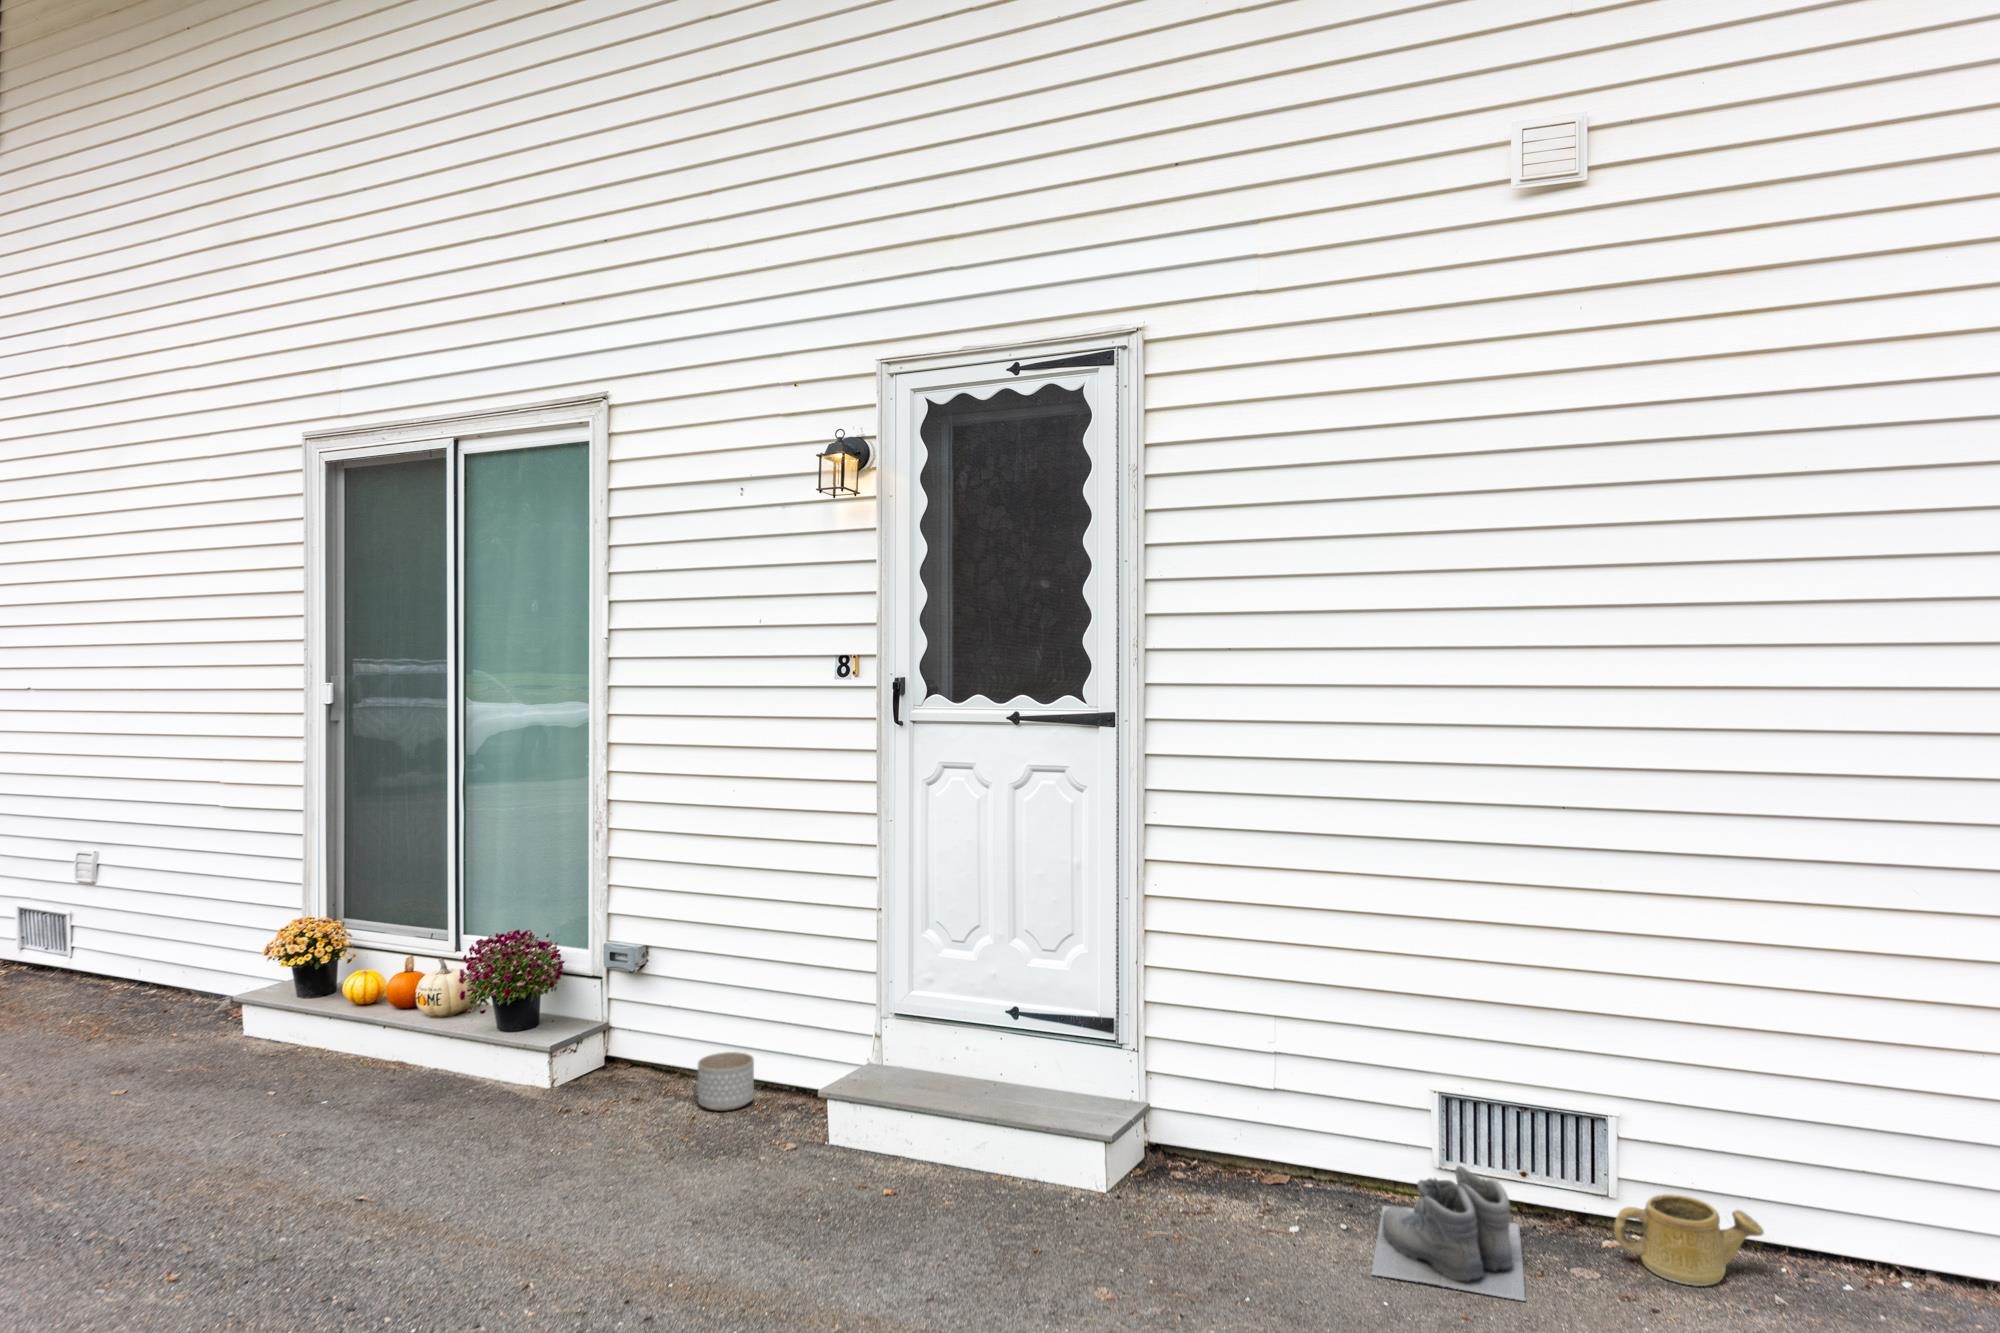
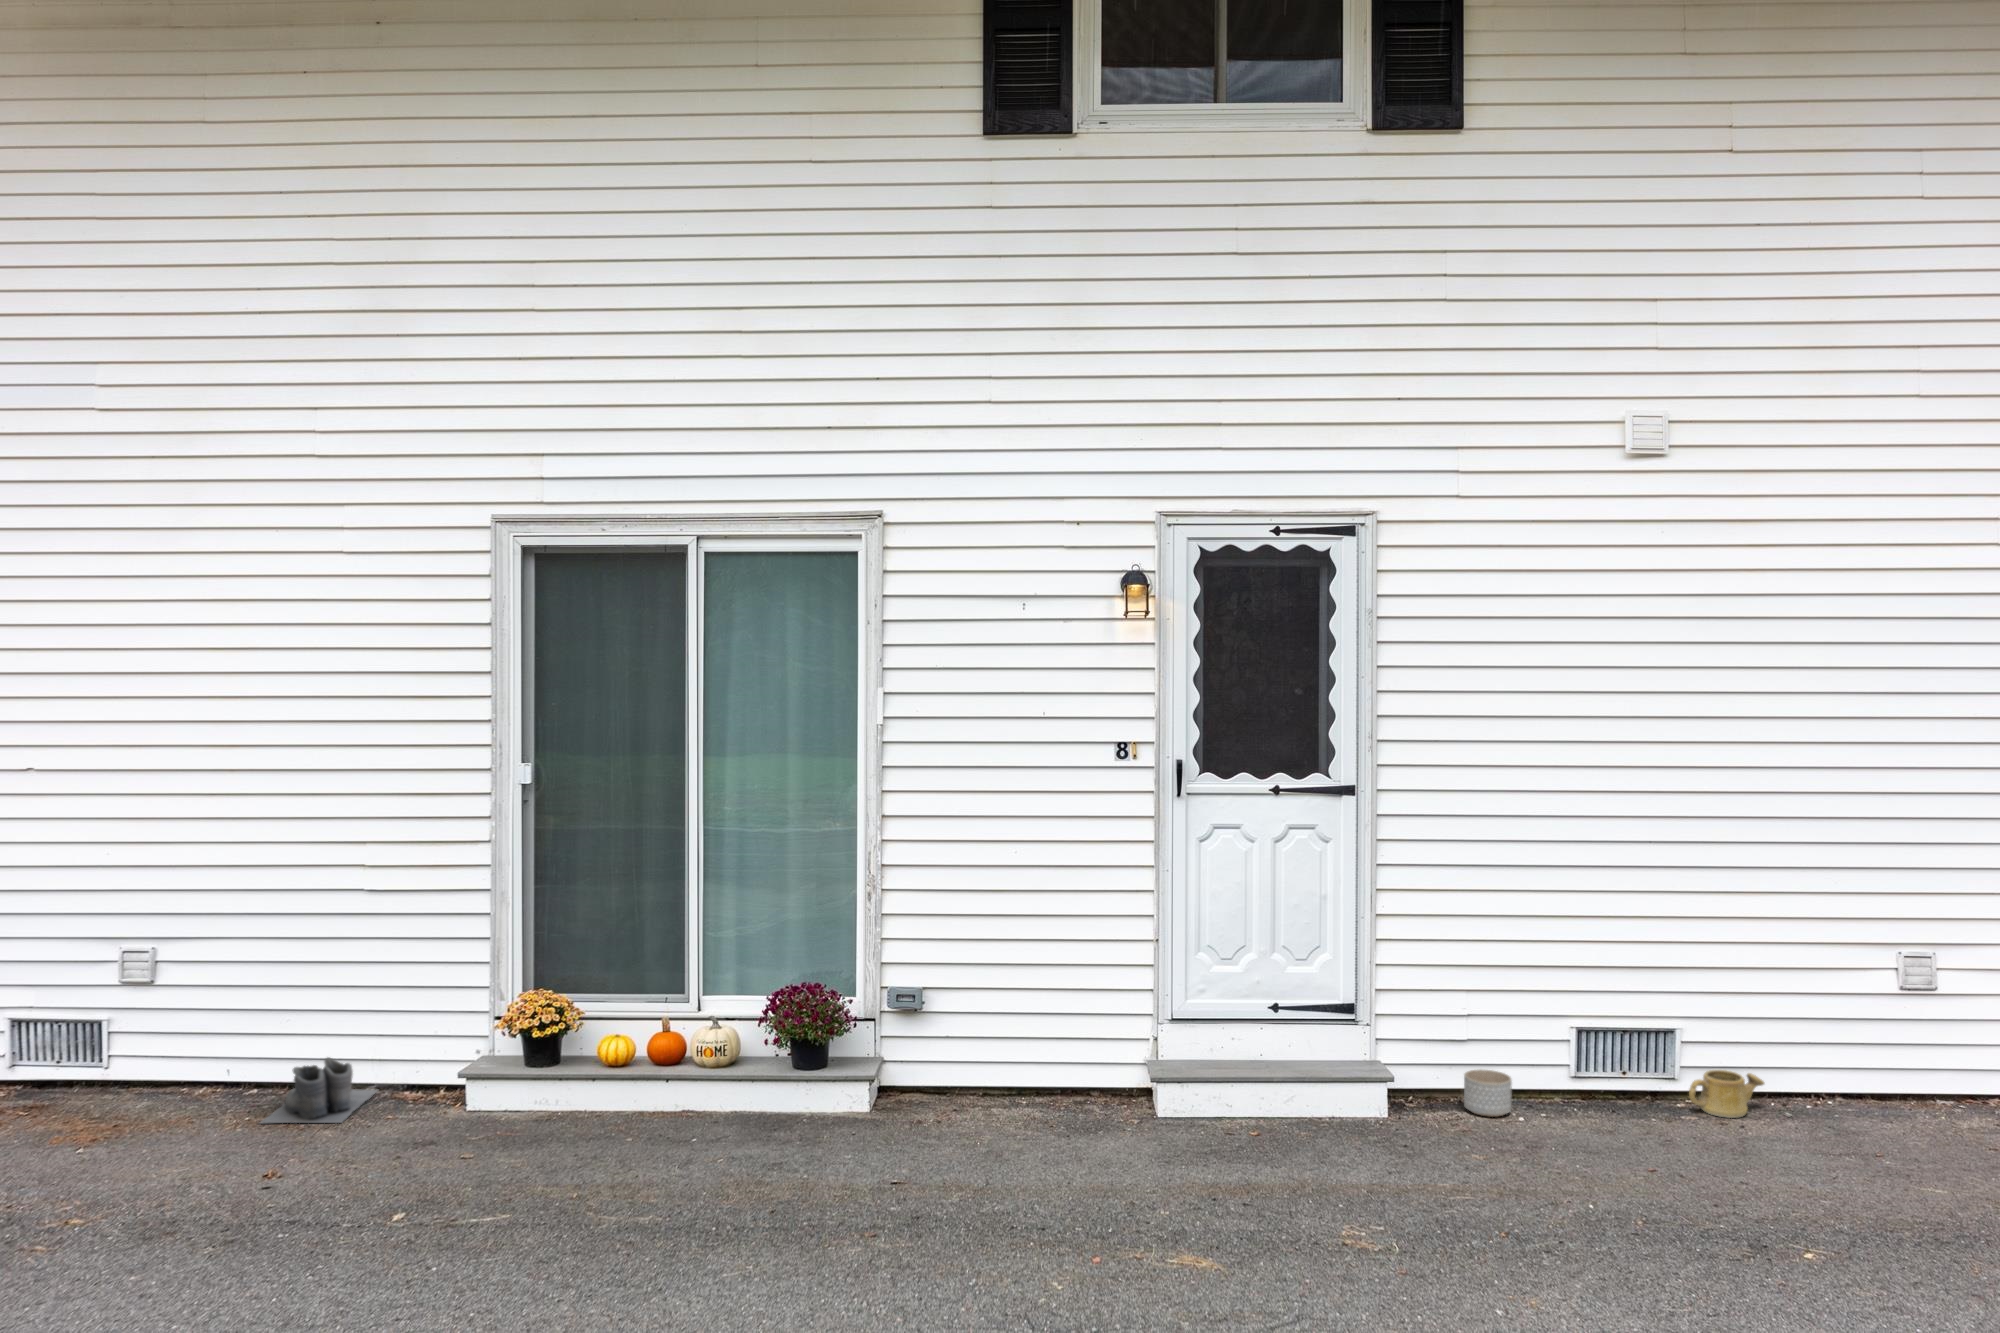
planter: present [698,1052,754,1111] -> present [1464,1070,1512,1117]
boots: present [1371,1166,1526,1301] -> present [261,1057,377,1123]

